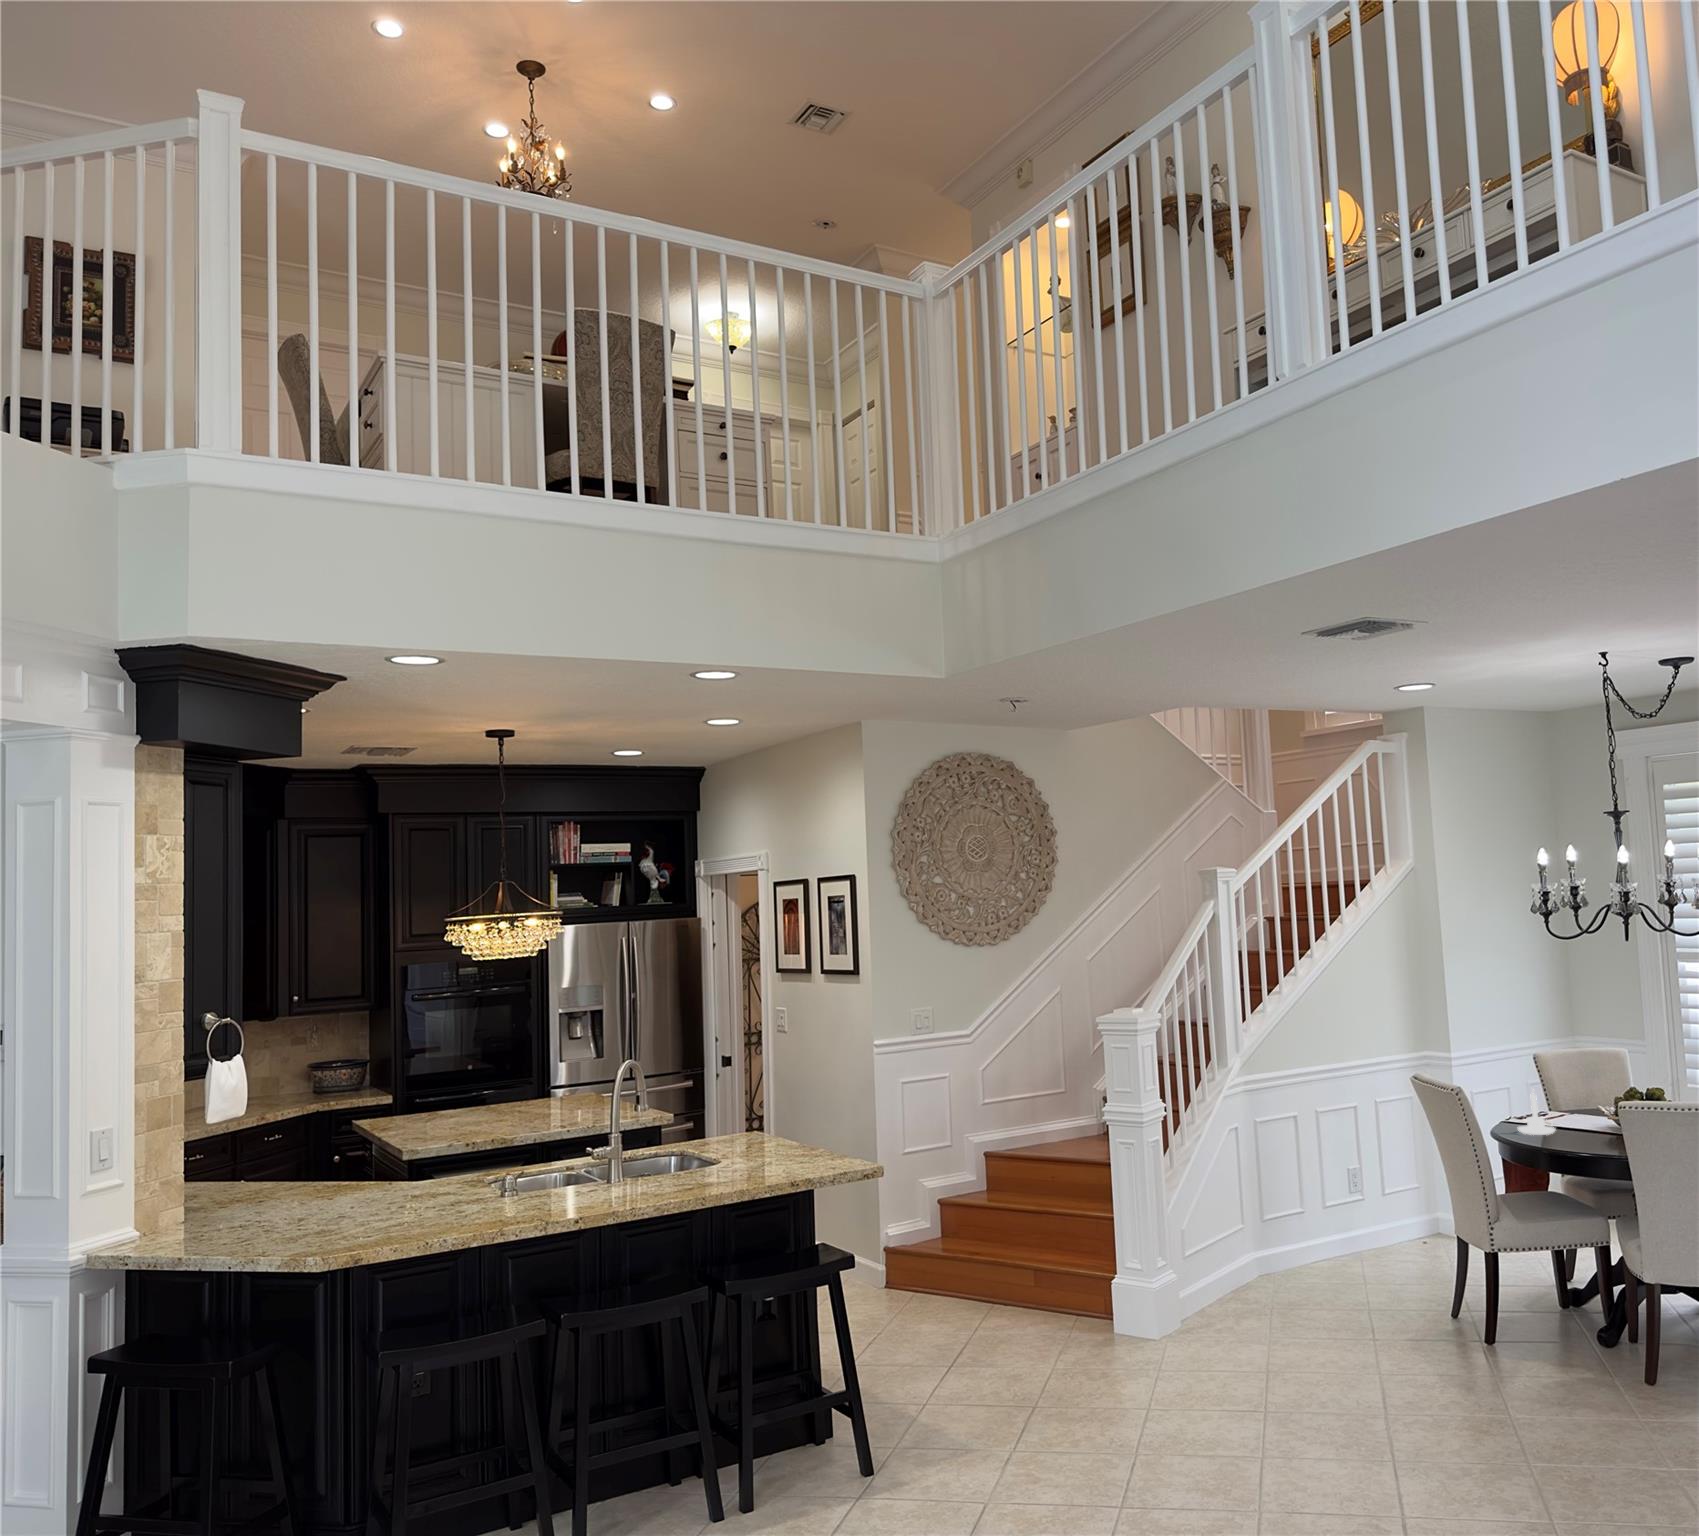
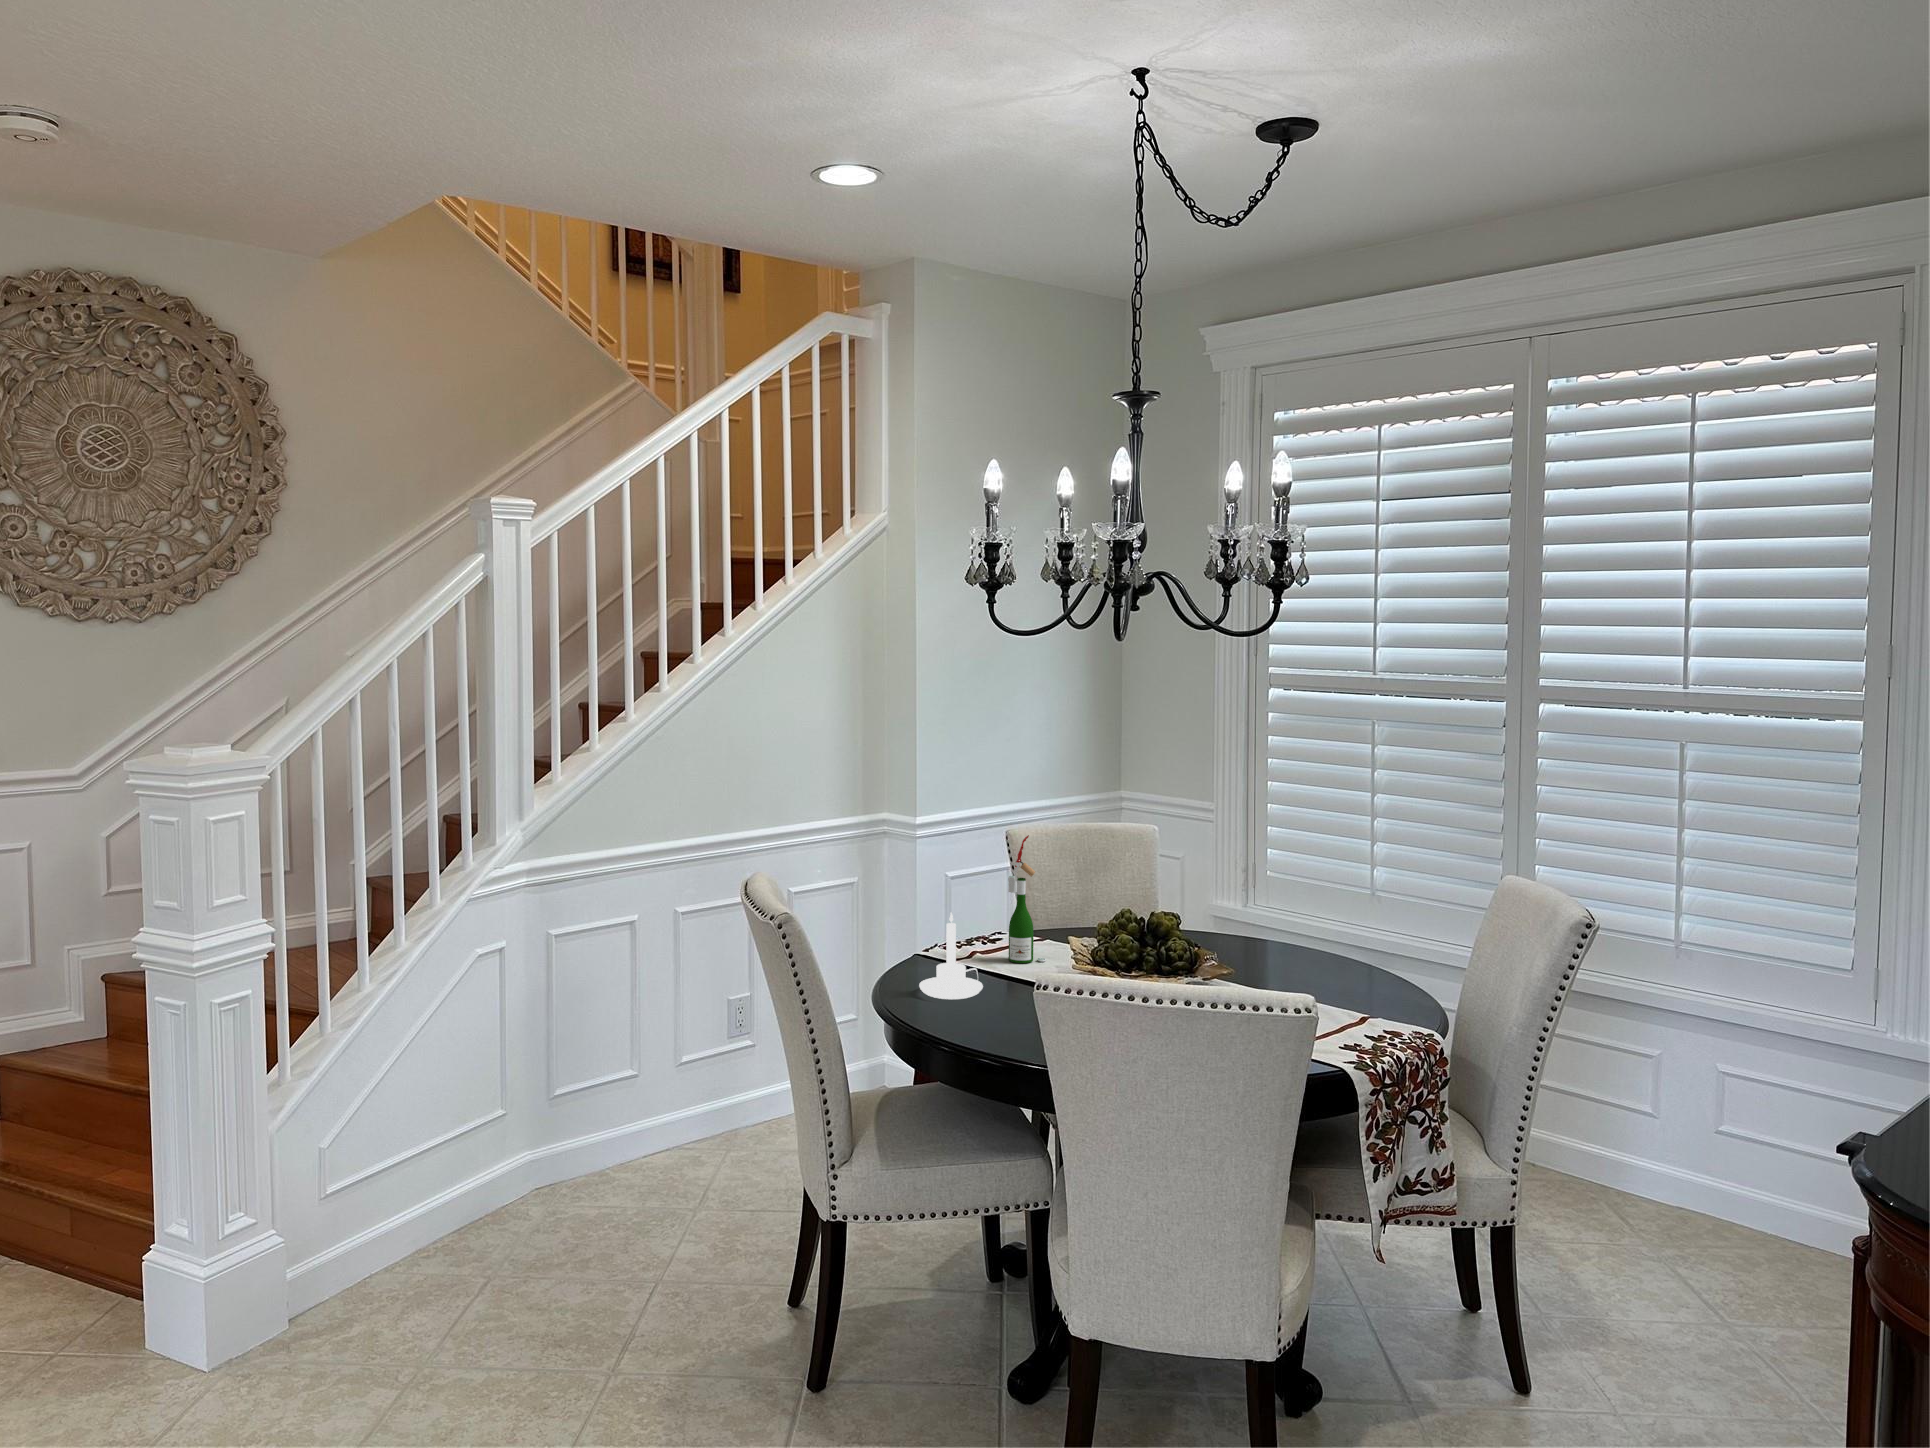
wine bottle: none [1555,1049,1584,1123] -> present [1008,835,1046,963]

